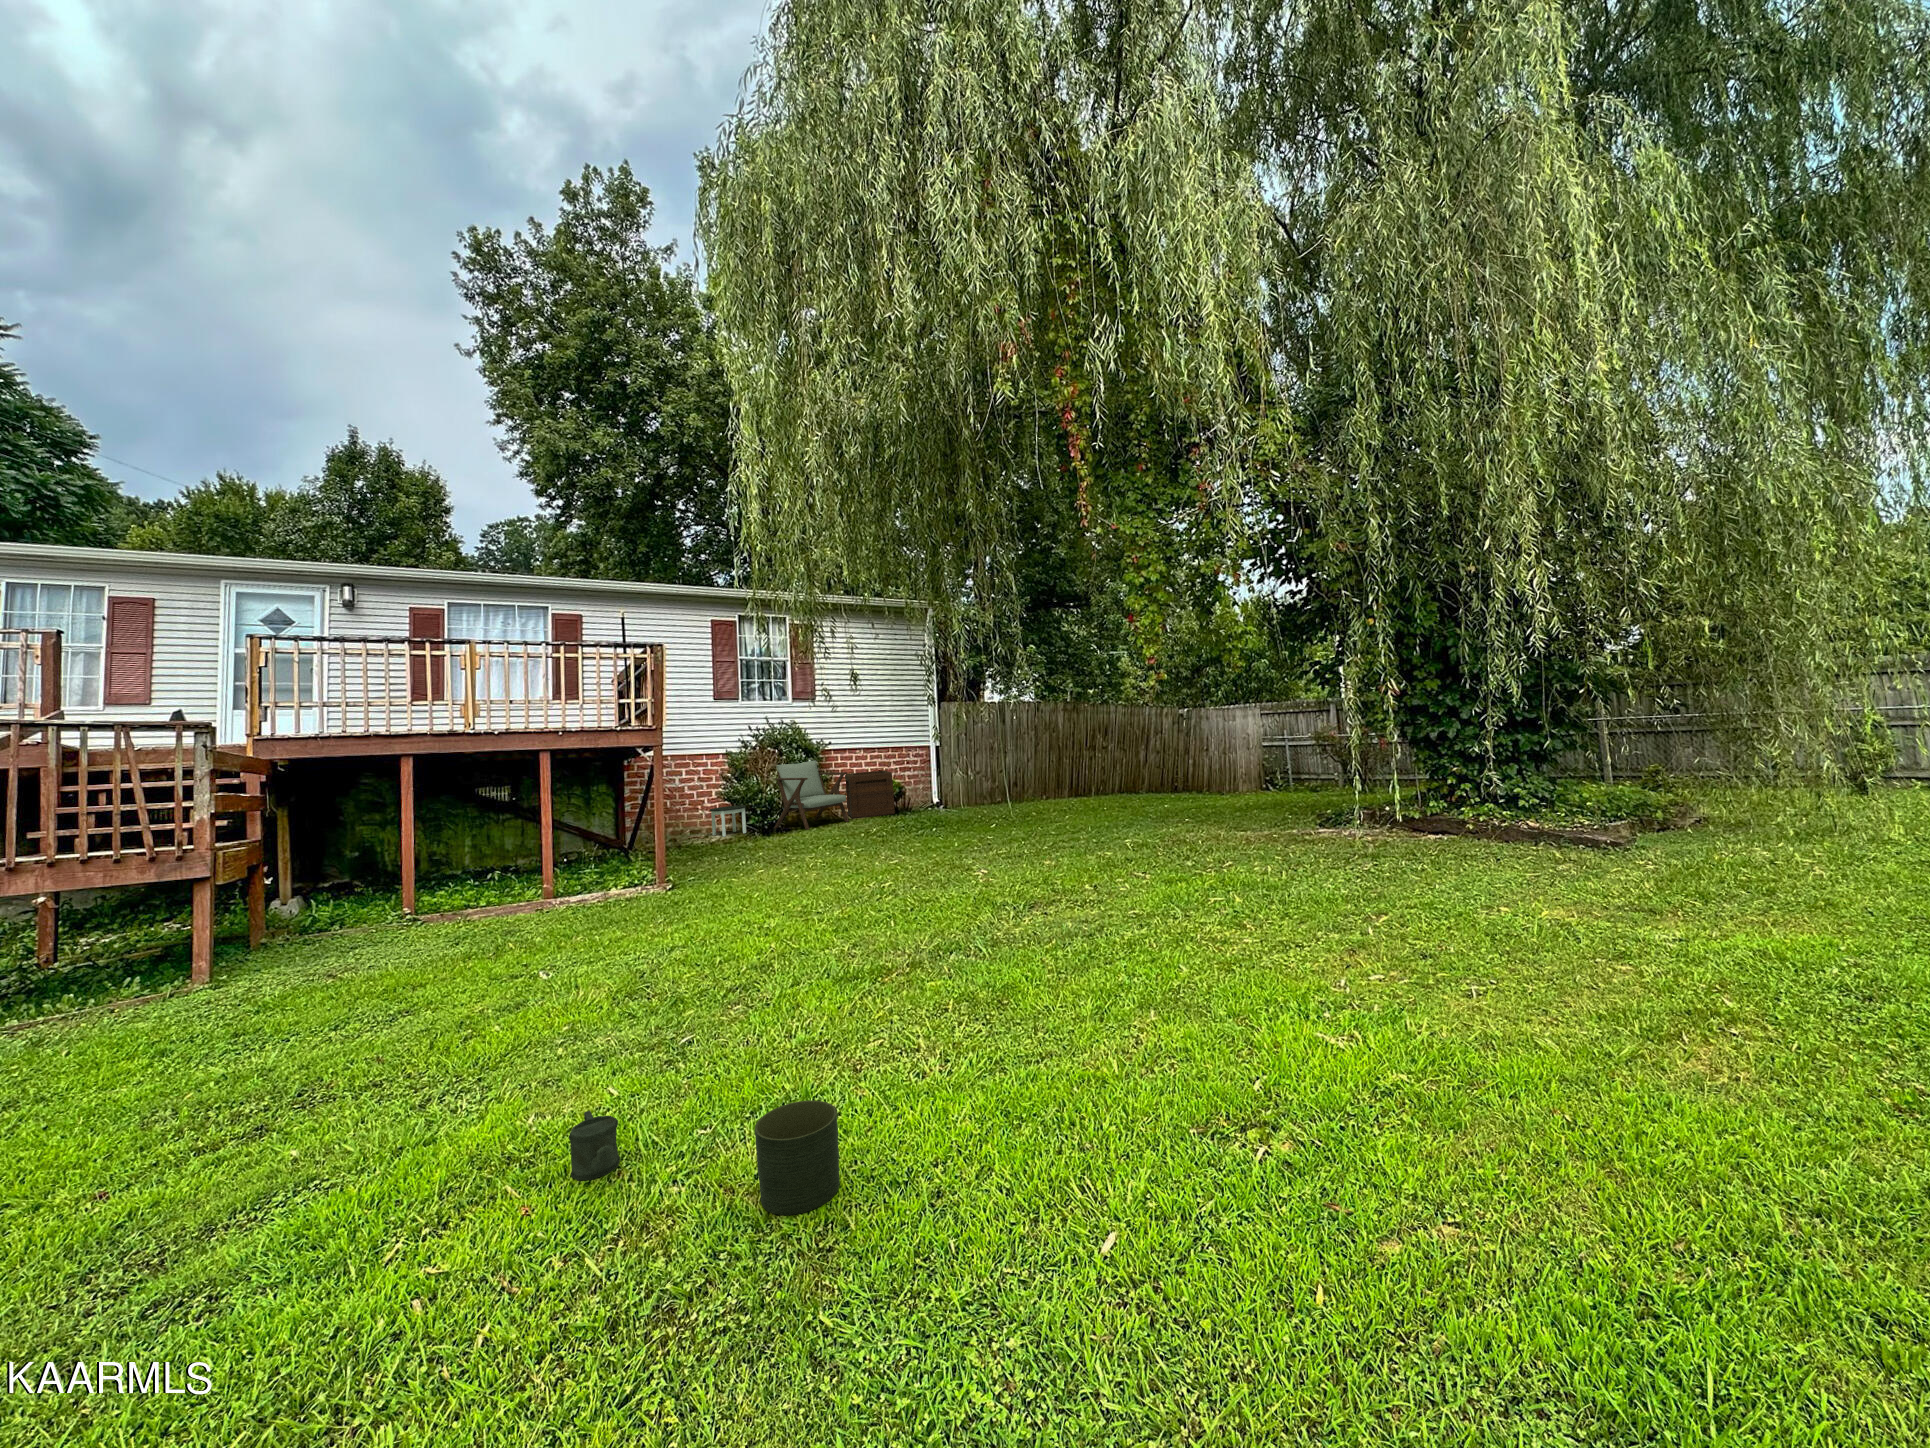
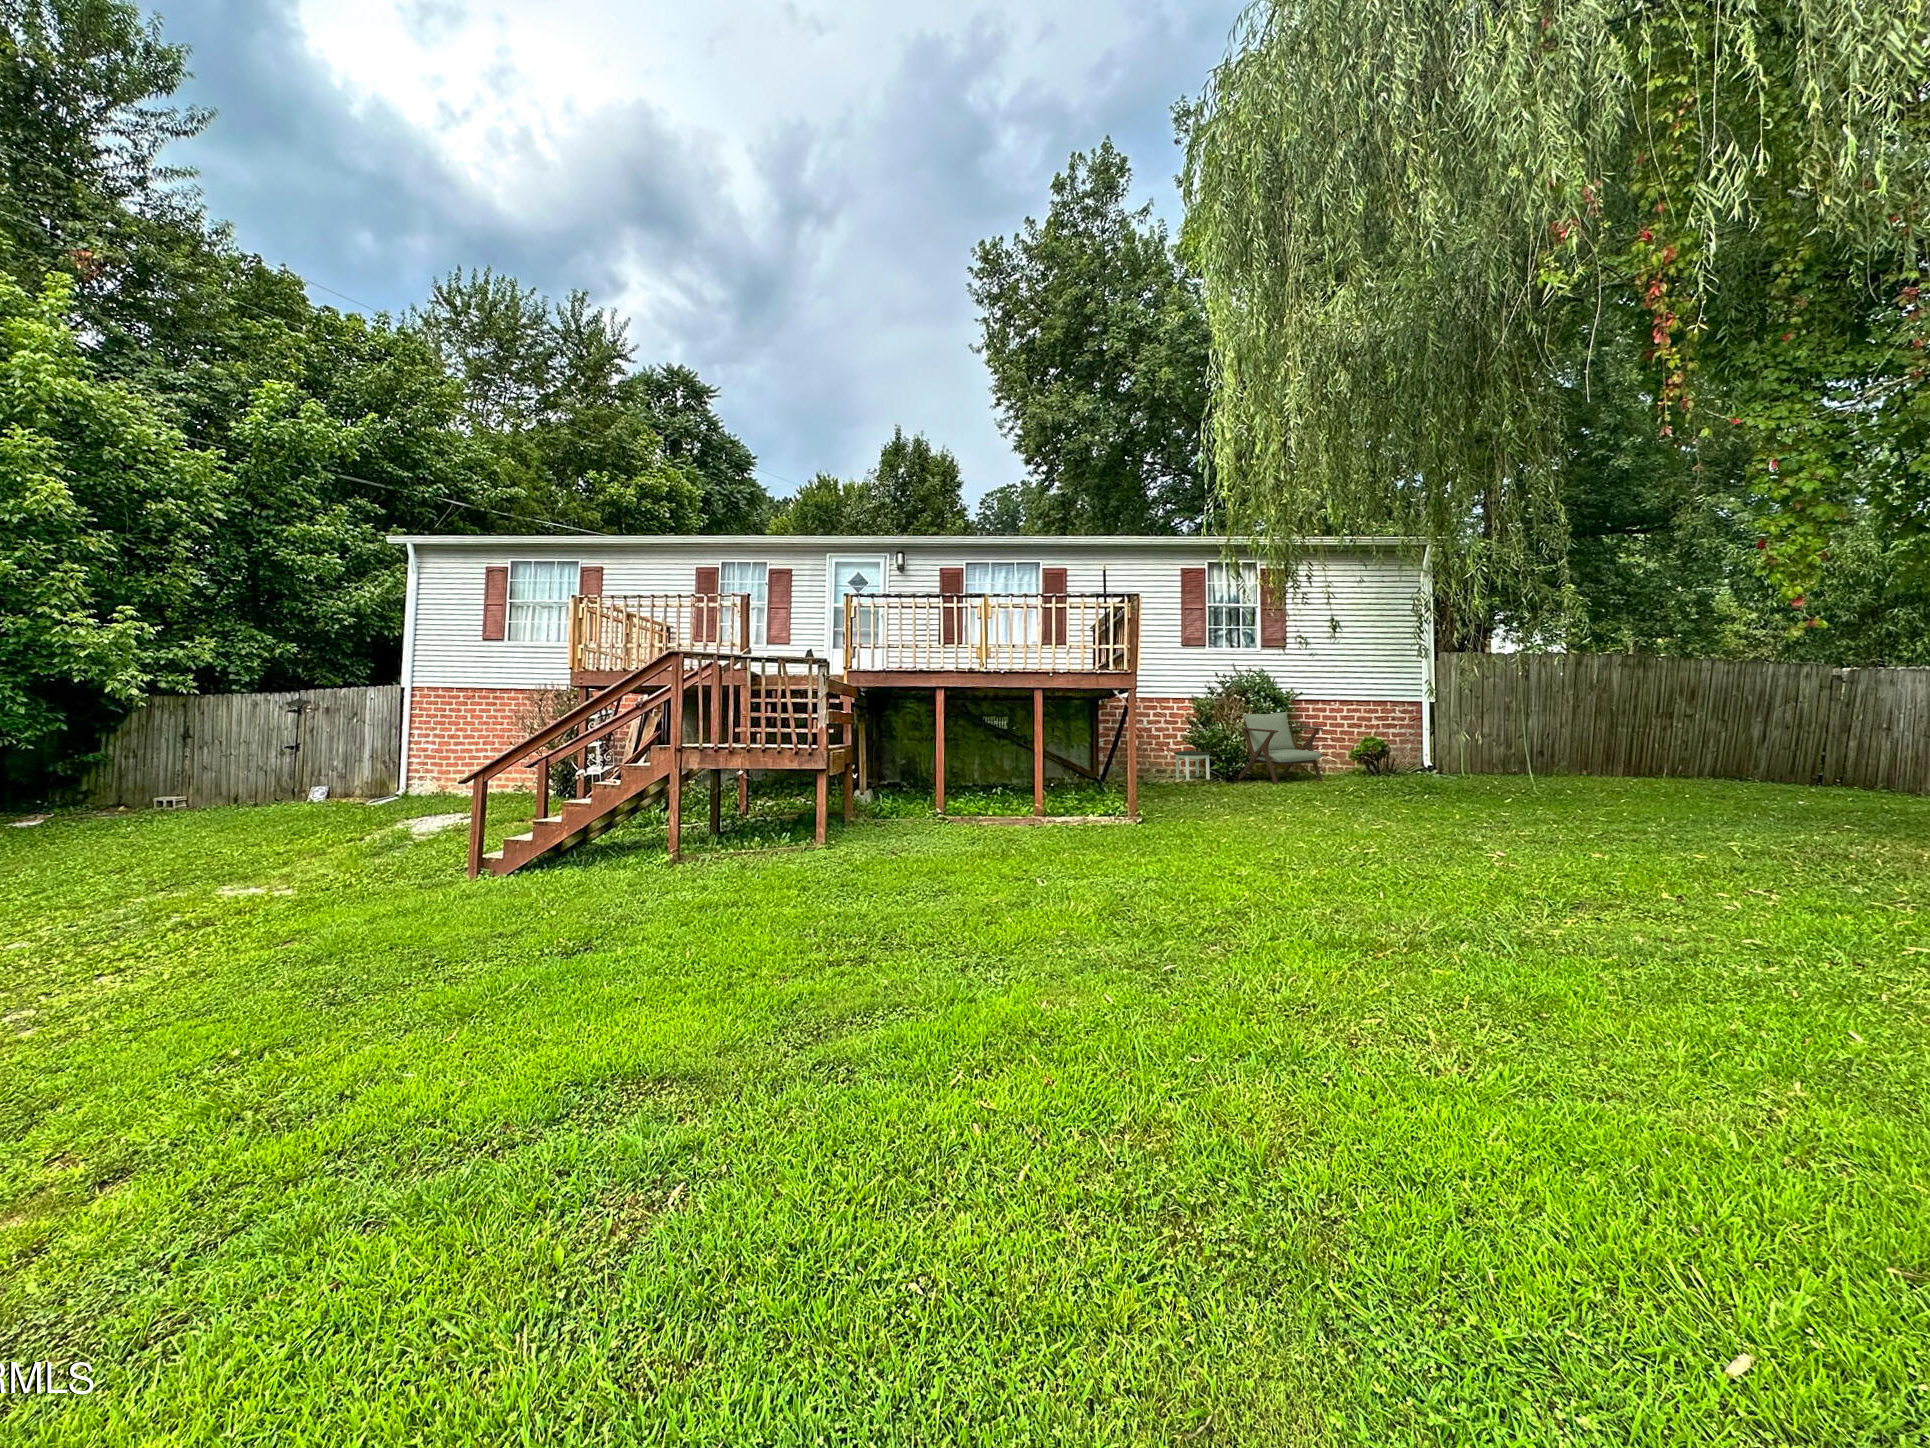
wooden crate: present [845,770,895,819] -> none [1318,728,1380,779]
planter: present [755,1100,840,1215] -> none [1323,1196,1446,1368]
watering can: present [569,1111,620,1181] -> none [1095,1091,1145,1172]

